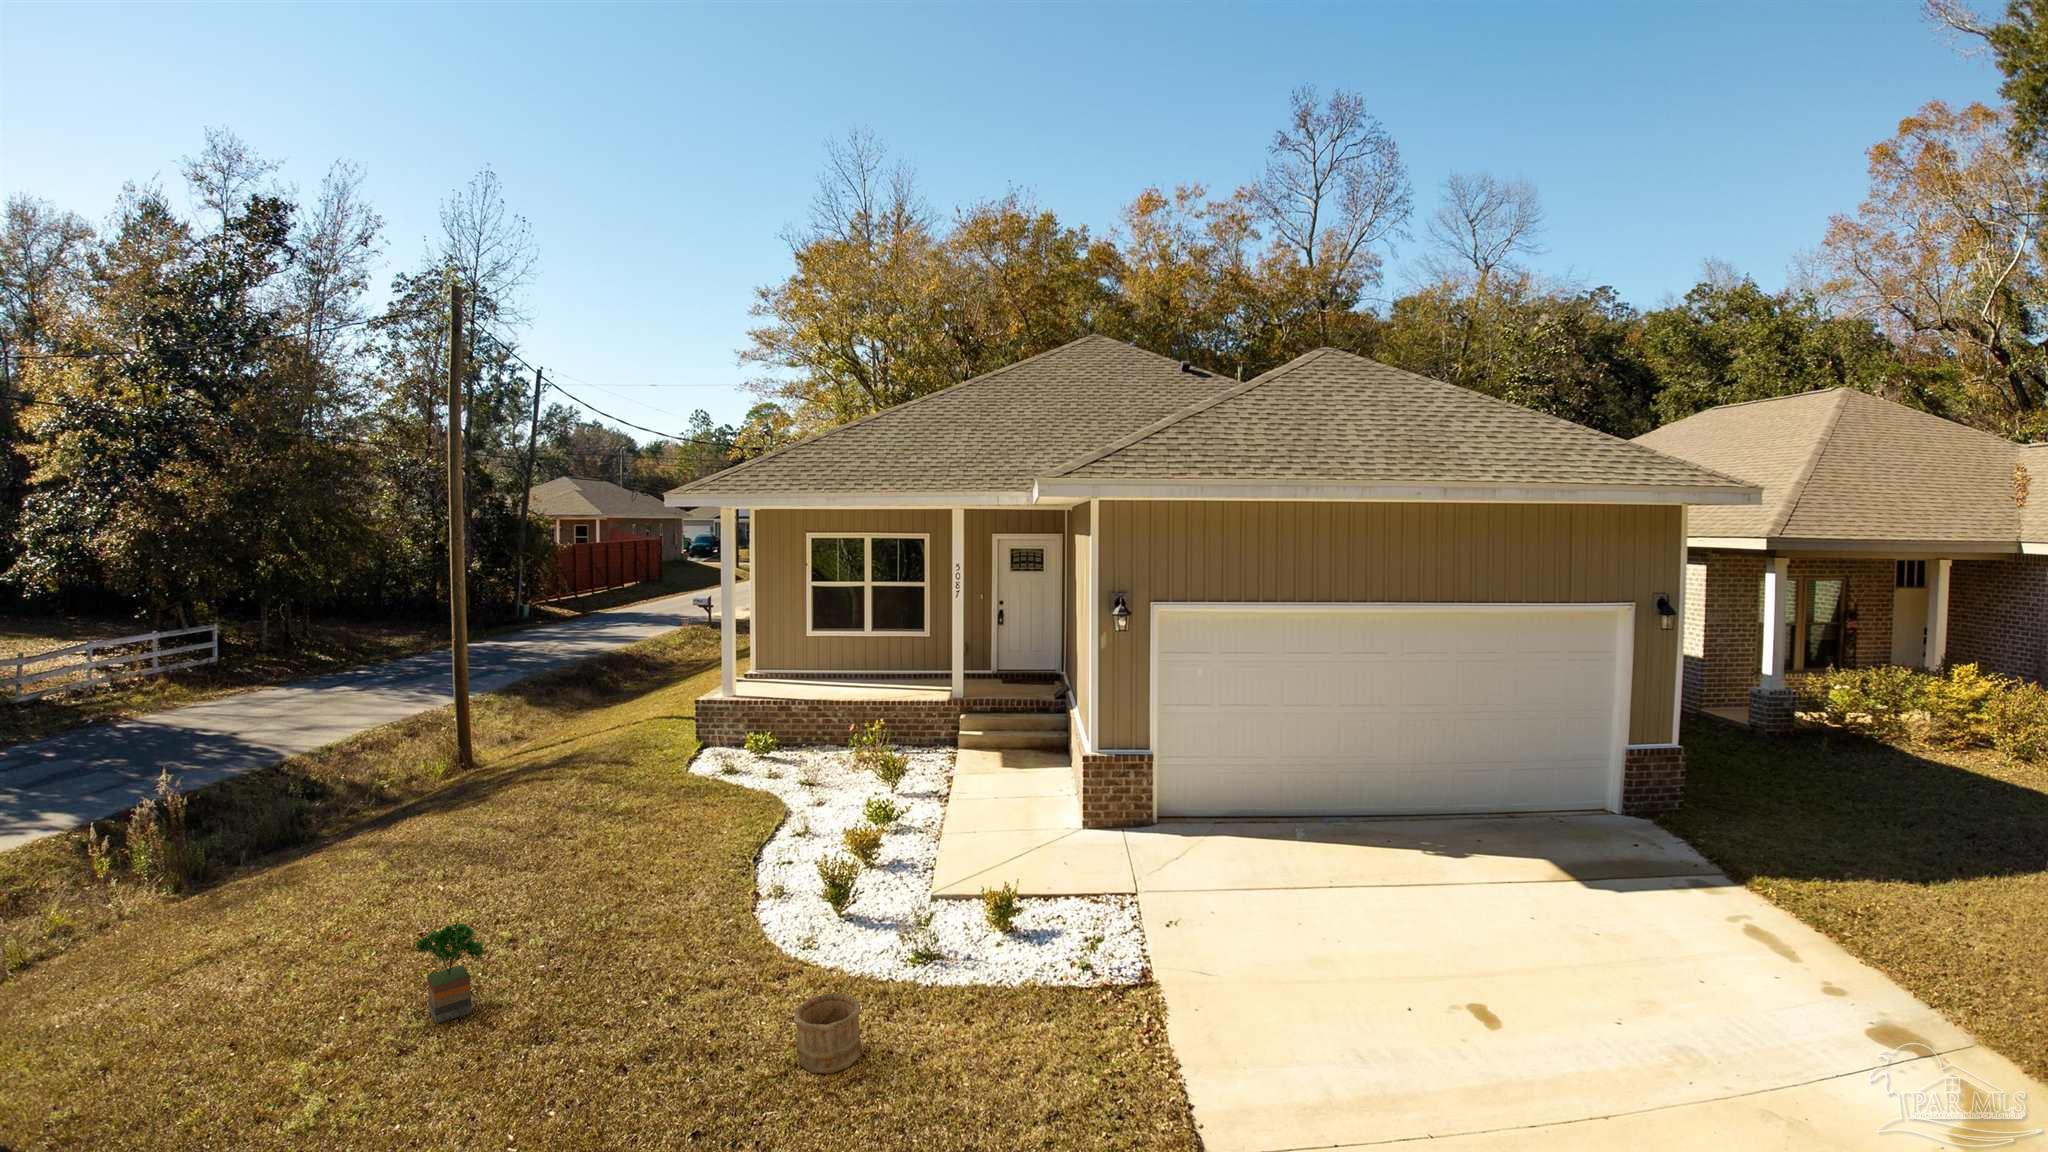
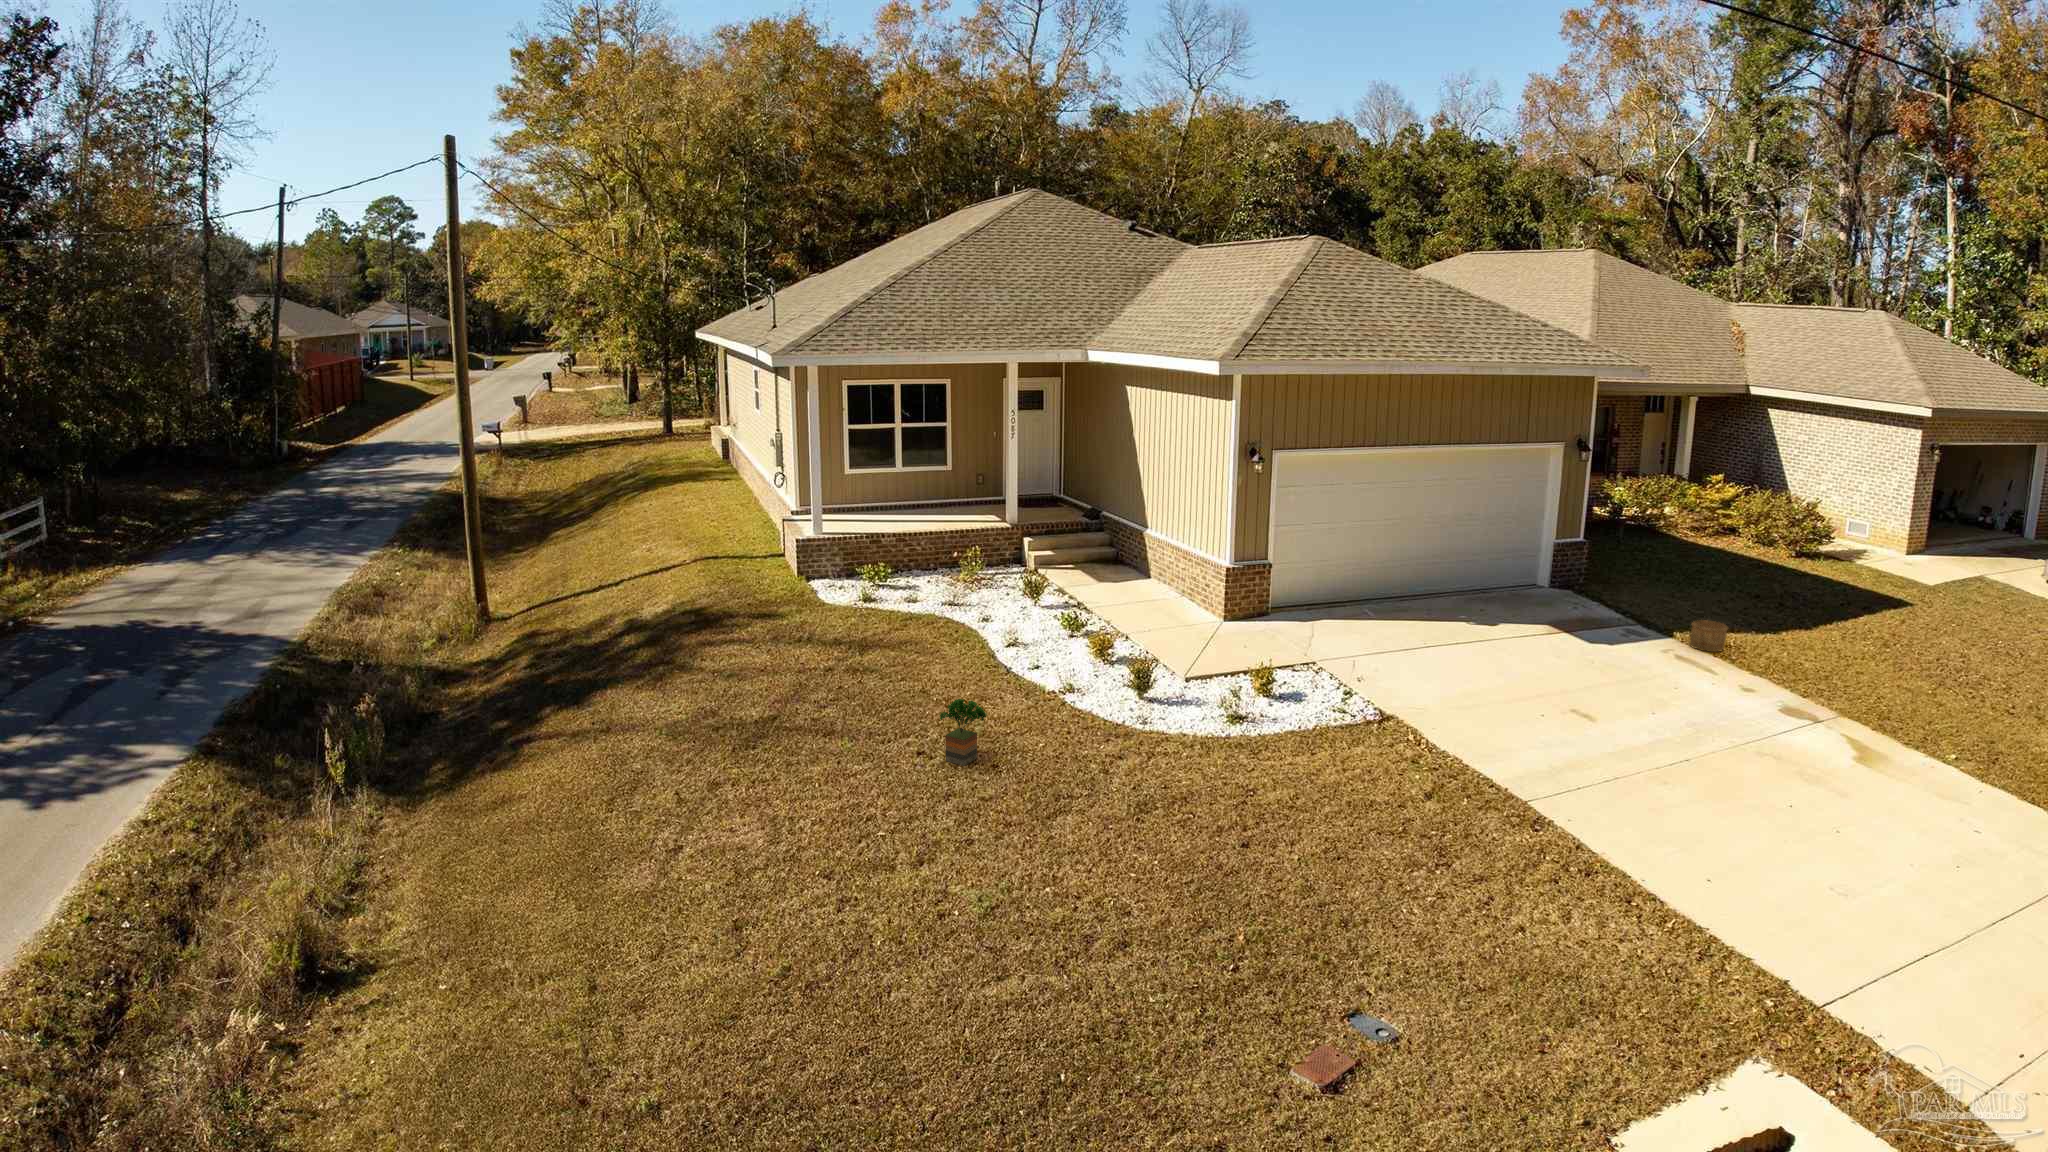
wooden bucket: present [793,993,860,1074] -> present [1689,620,1728,652]

